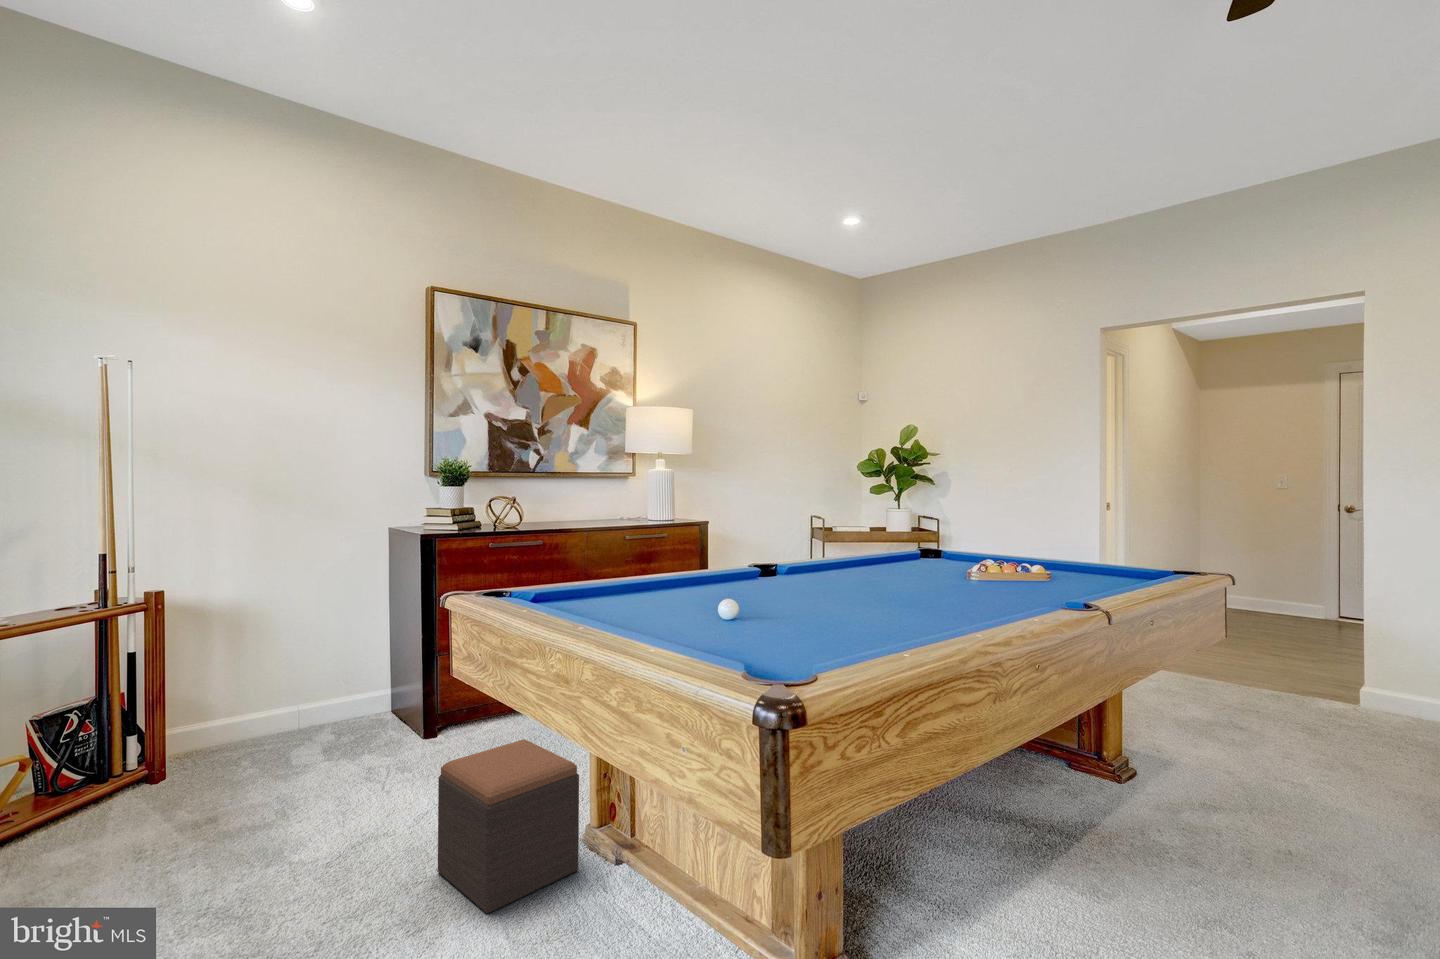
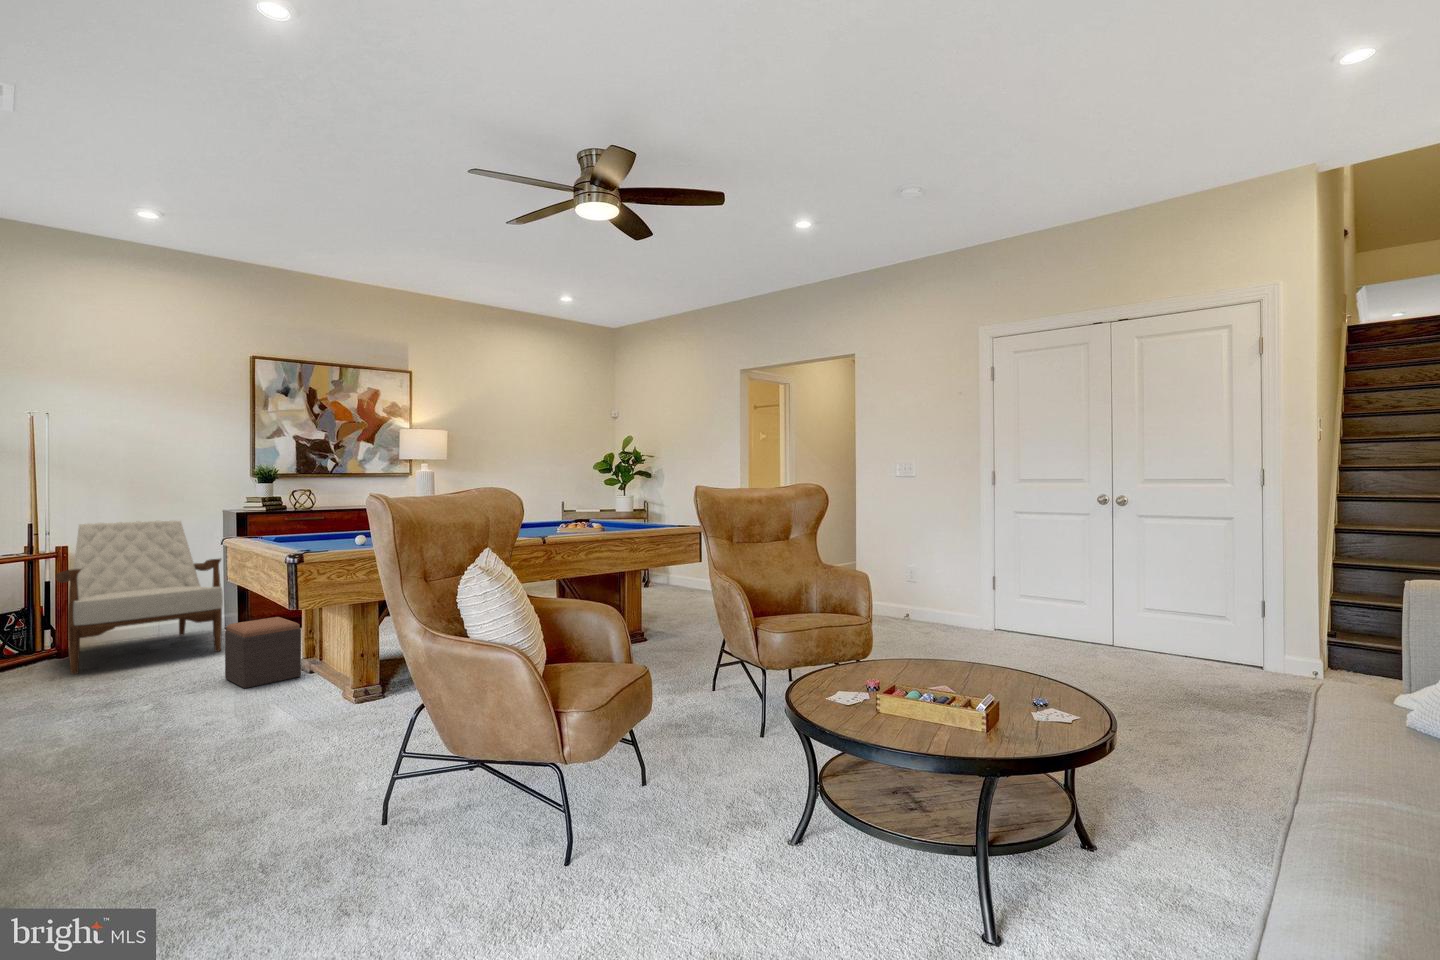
armchair: none [141,546,407,839] -> present [56,520,223,674]

